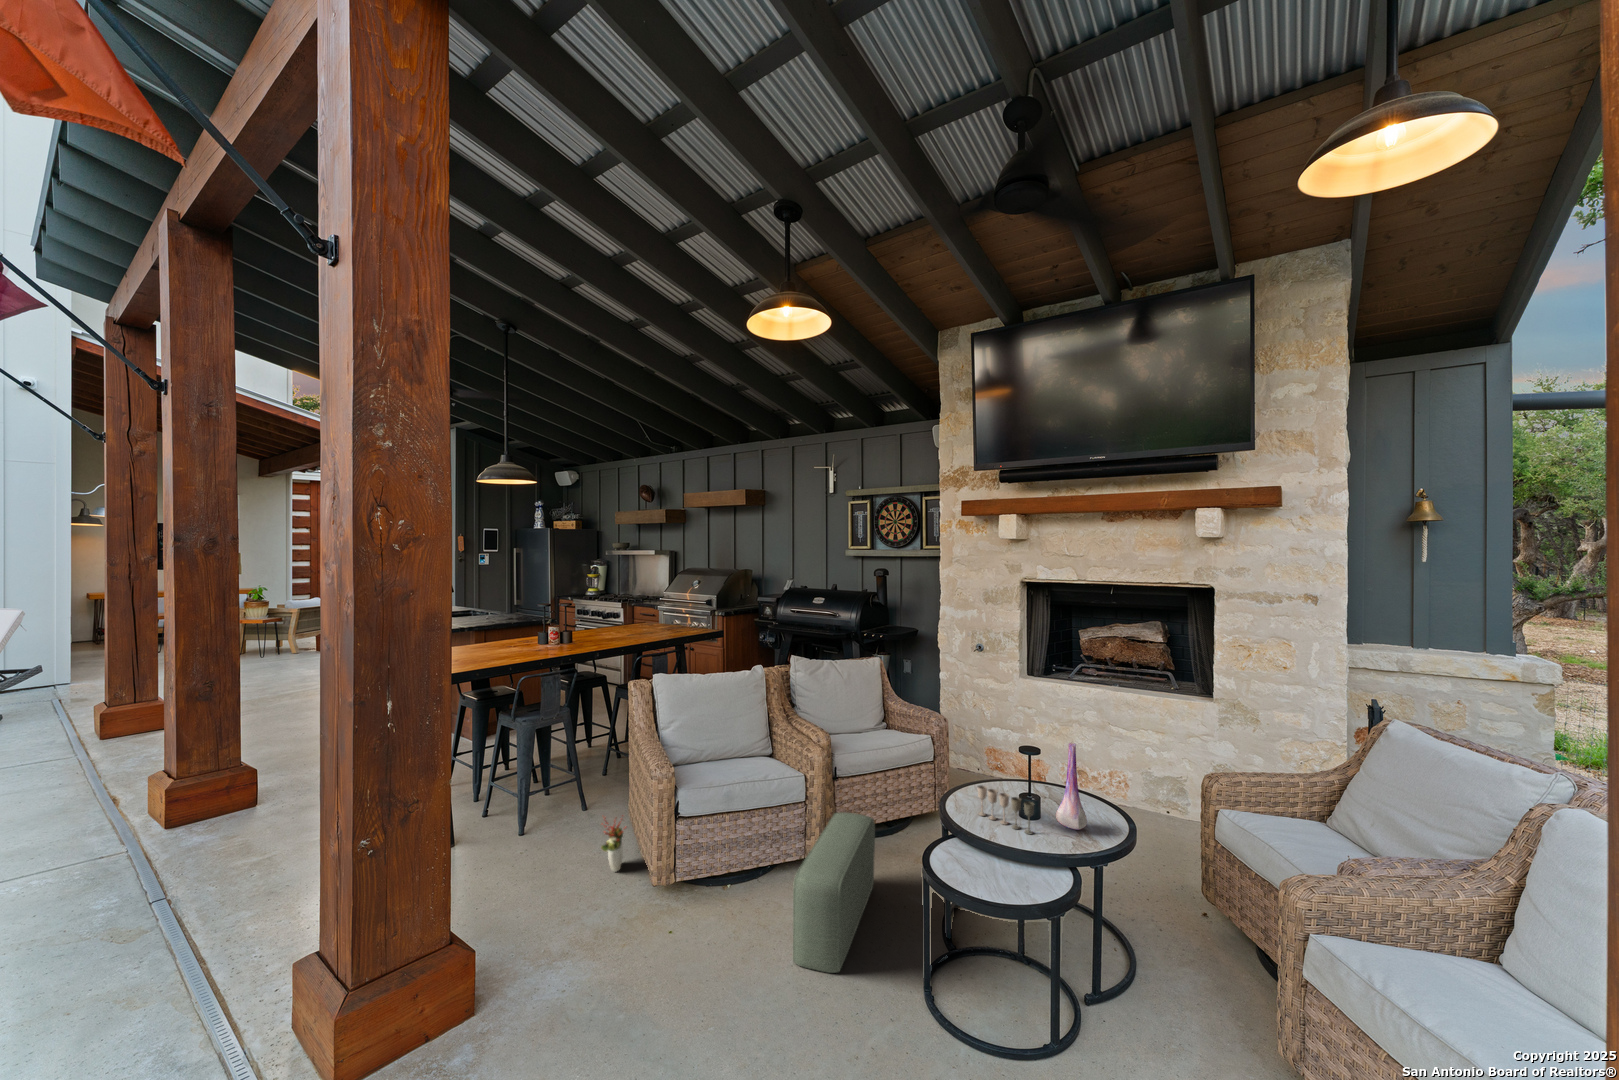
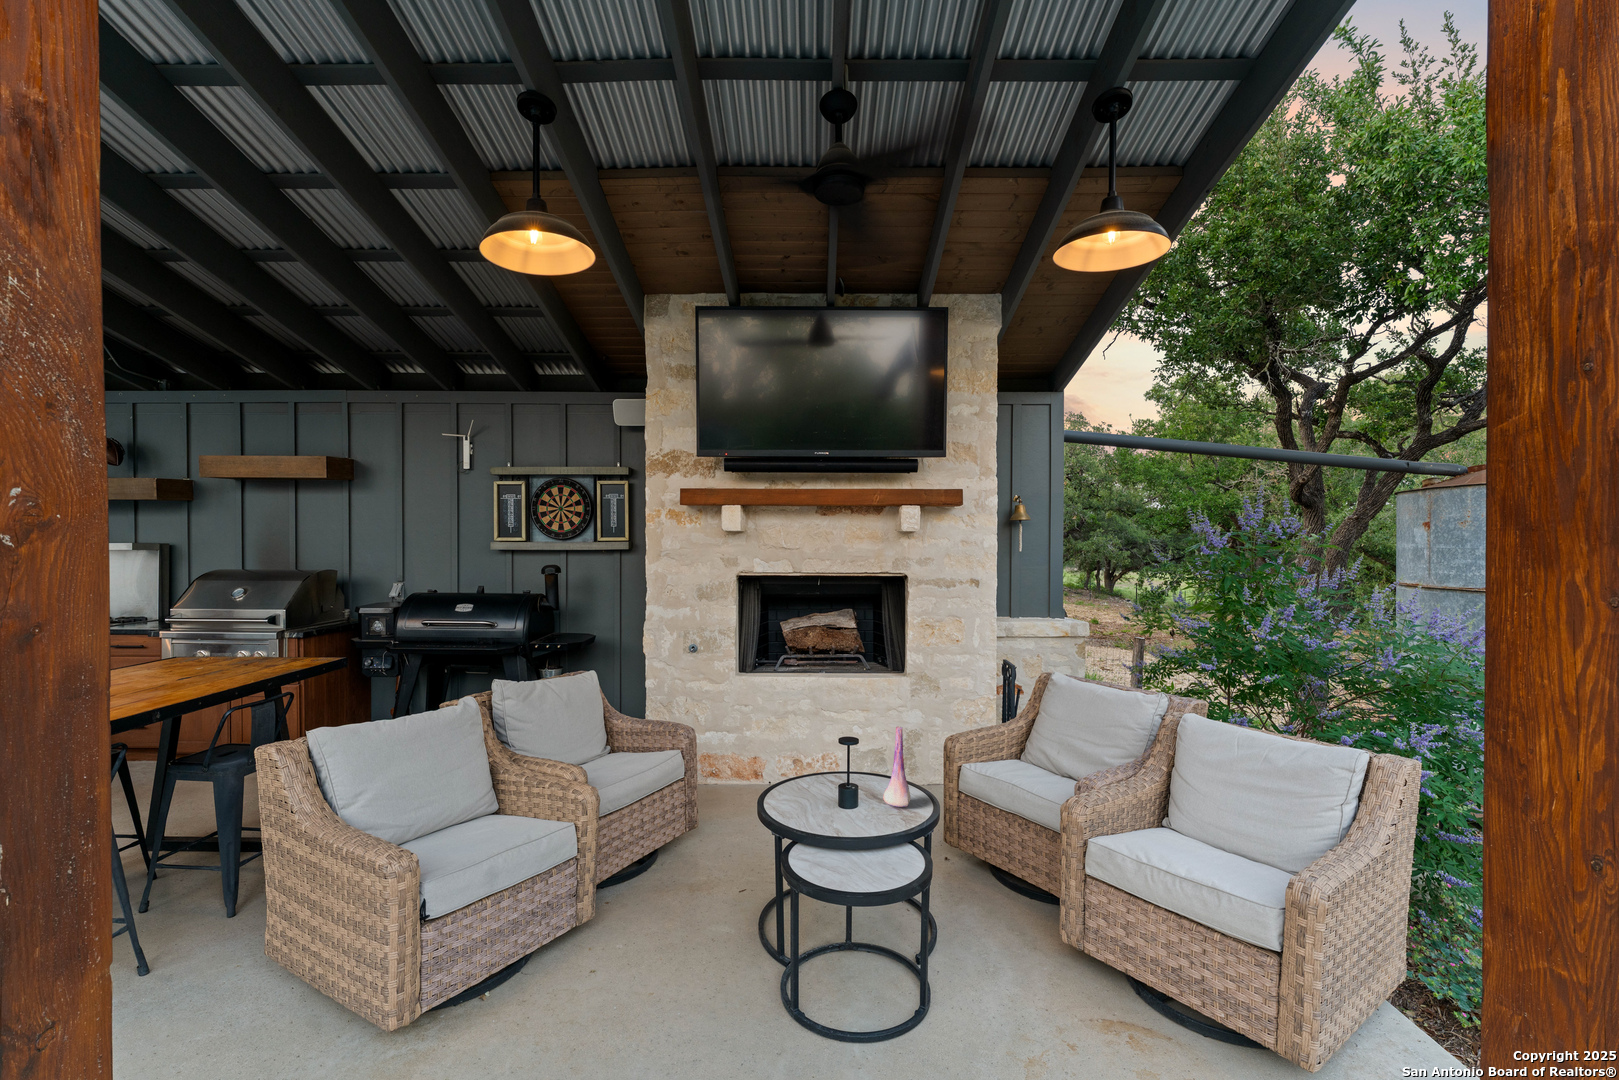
wine glass: present [978,785,1034,834] -> none [815,785,876,821]
pouf: present [793,812,875,973] -> none [618,852,694,1044]
decorative plant: present [601,818,623,872] -> none [254,948,305,1039]

